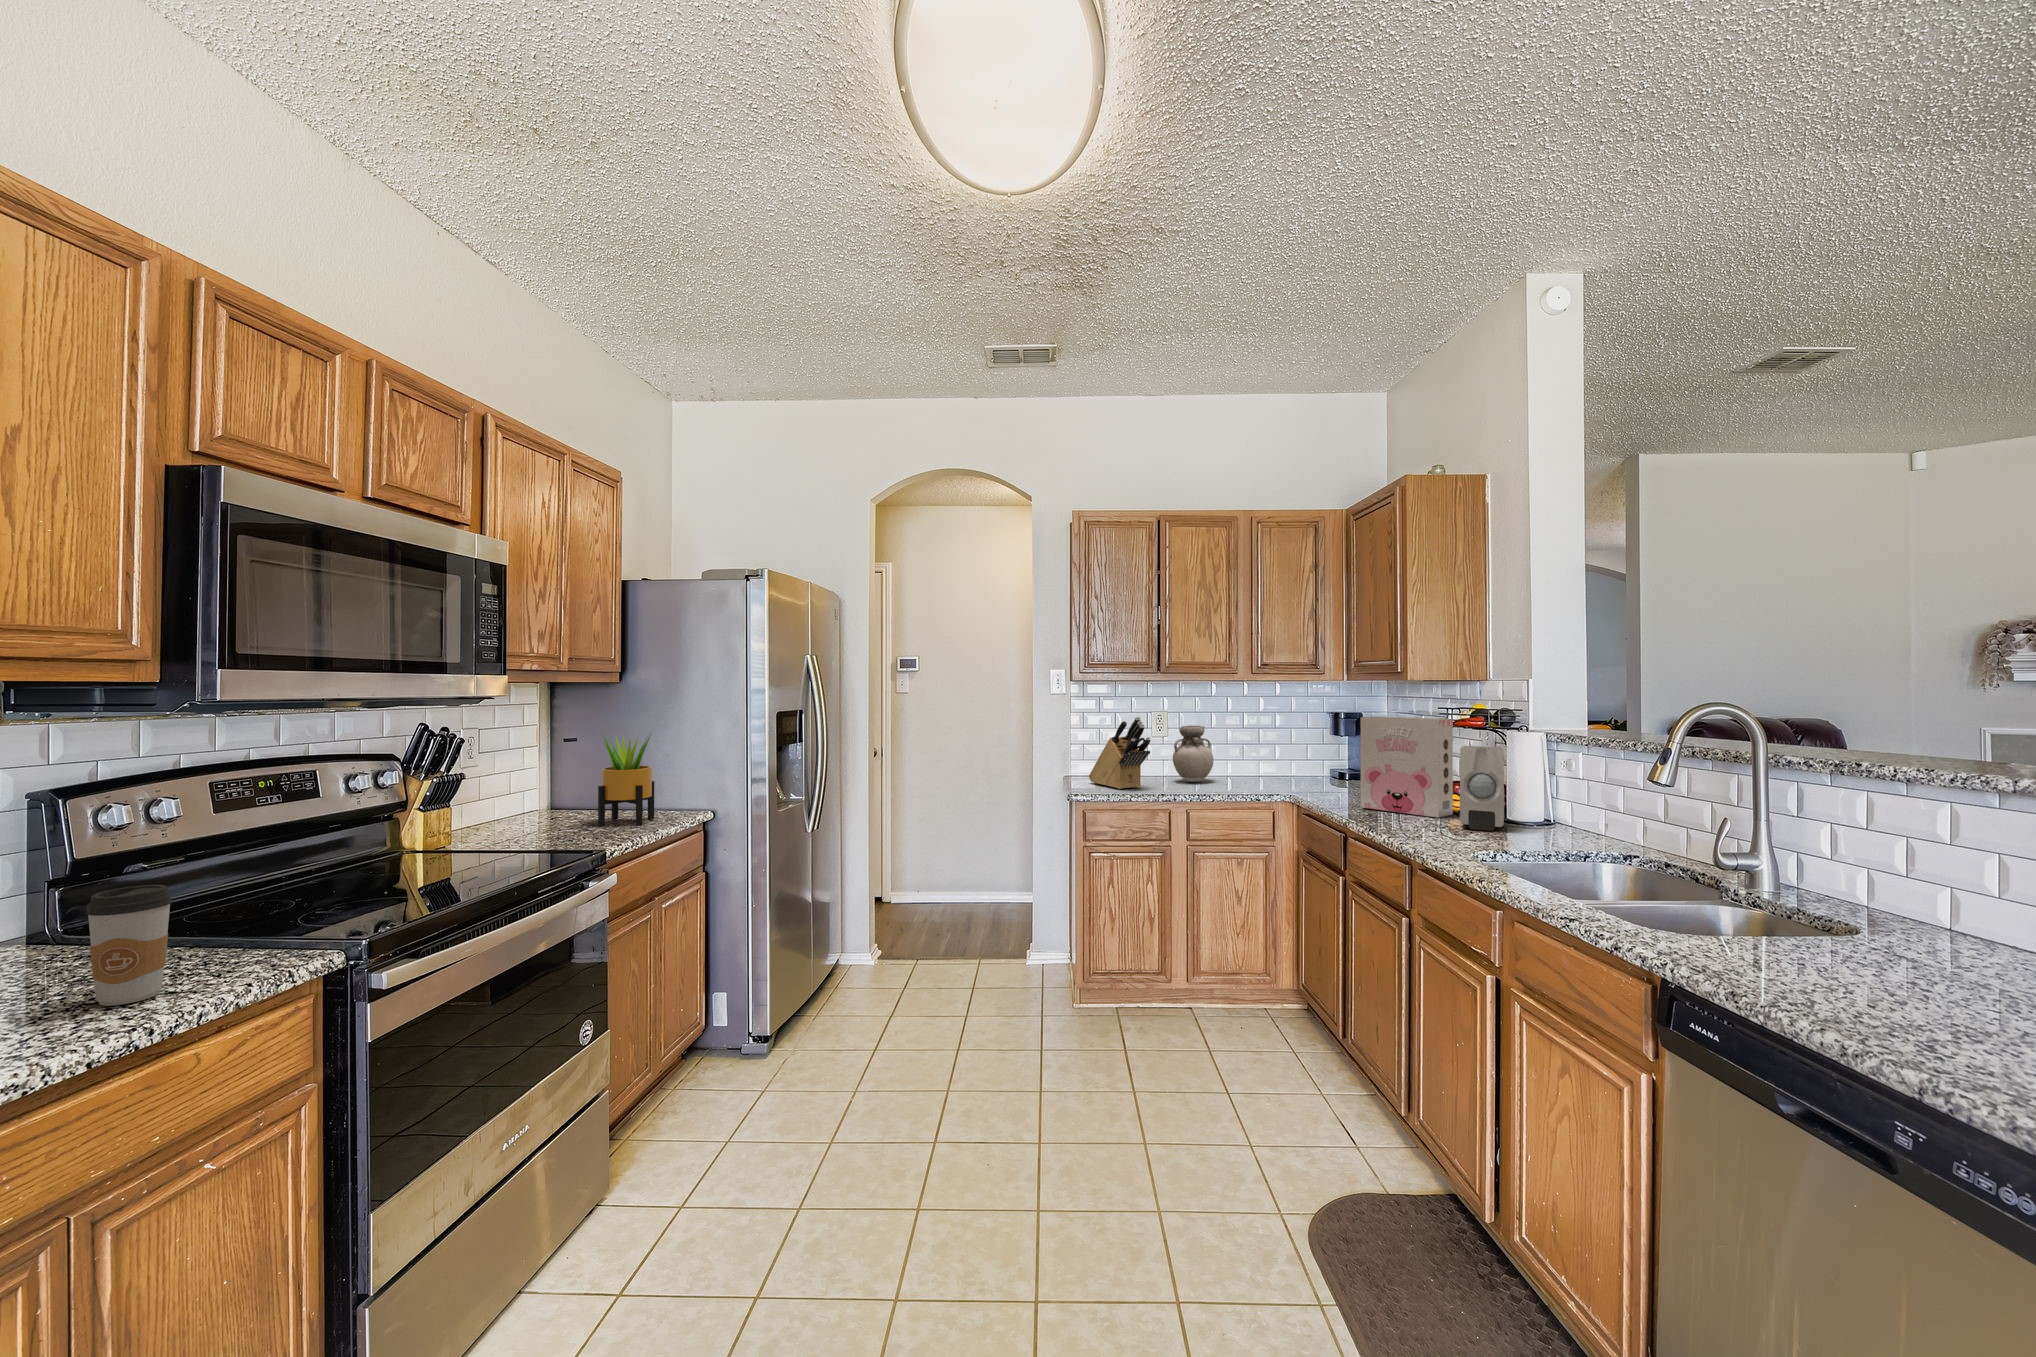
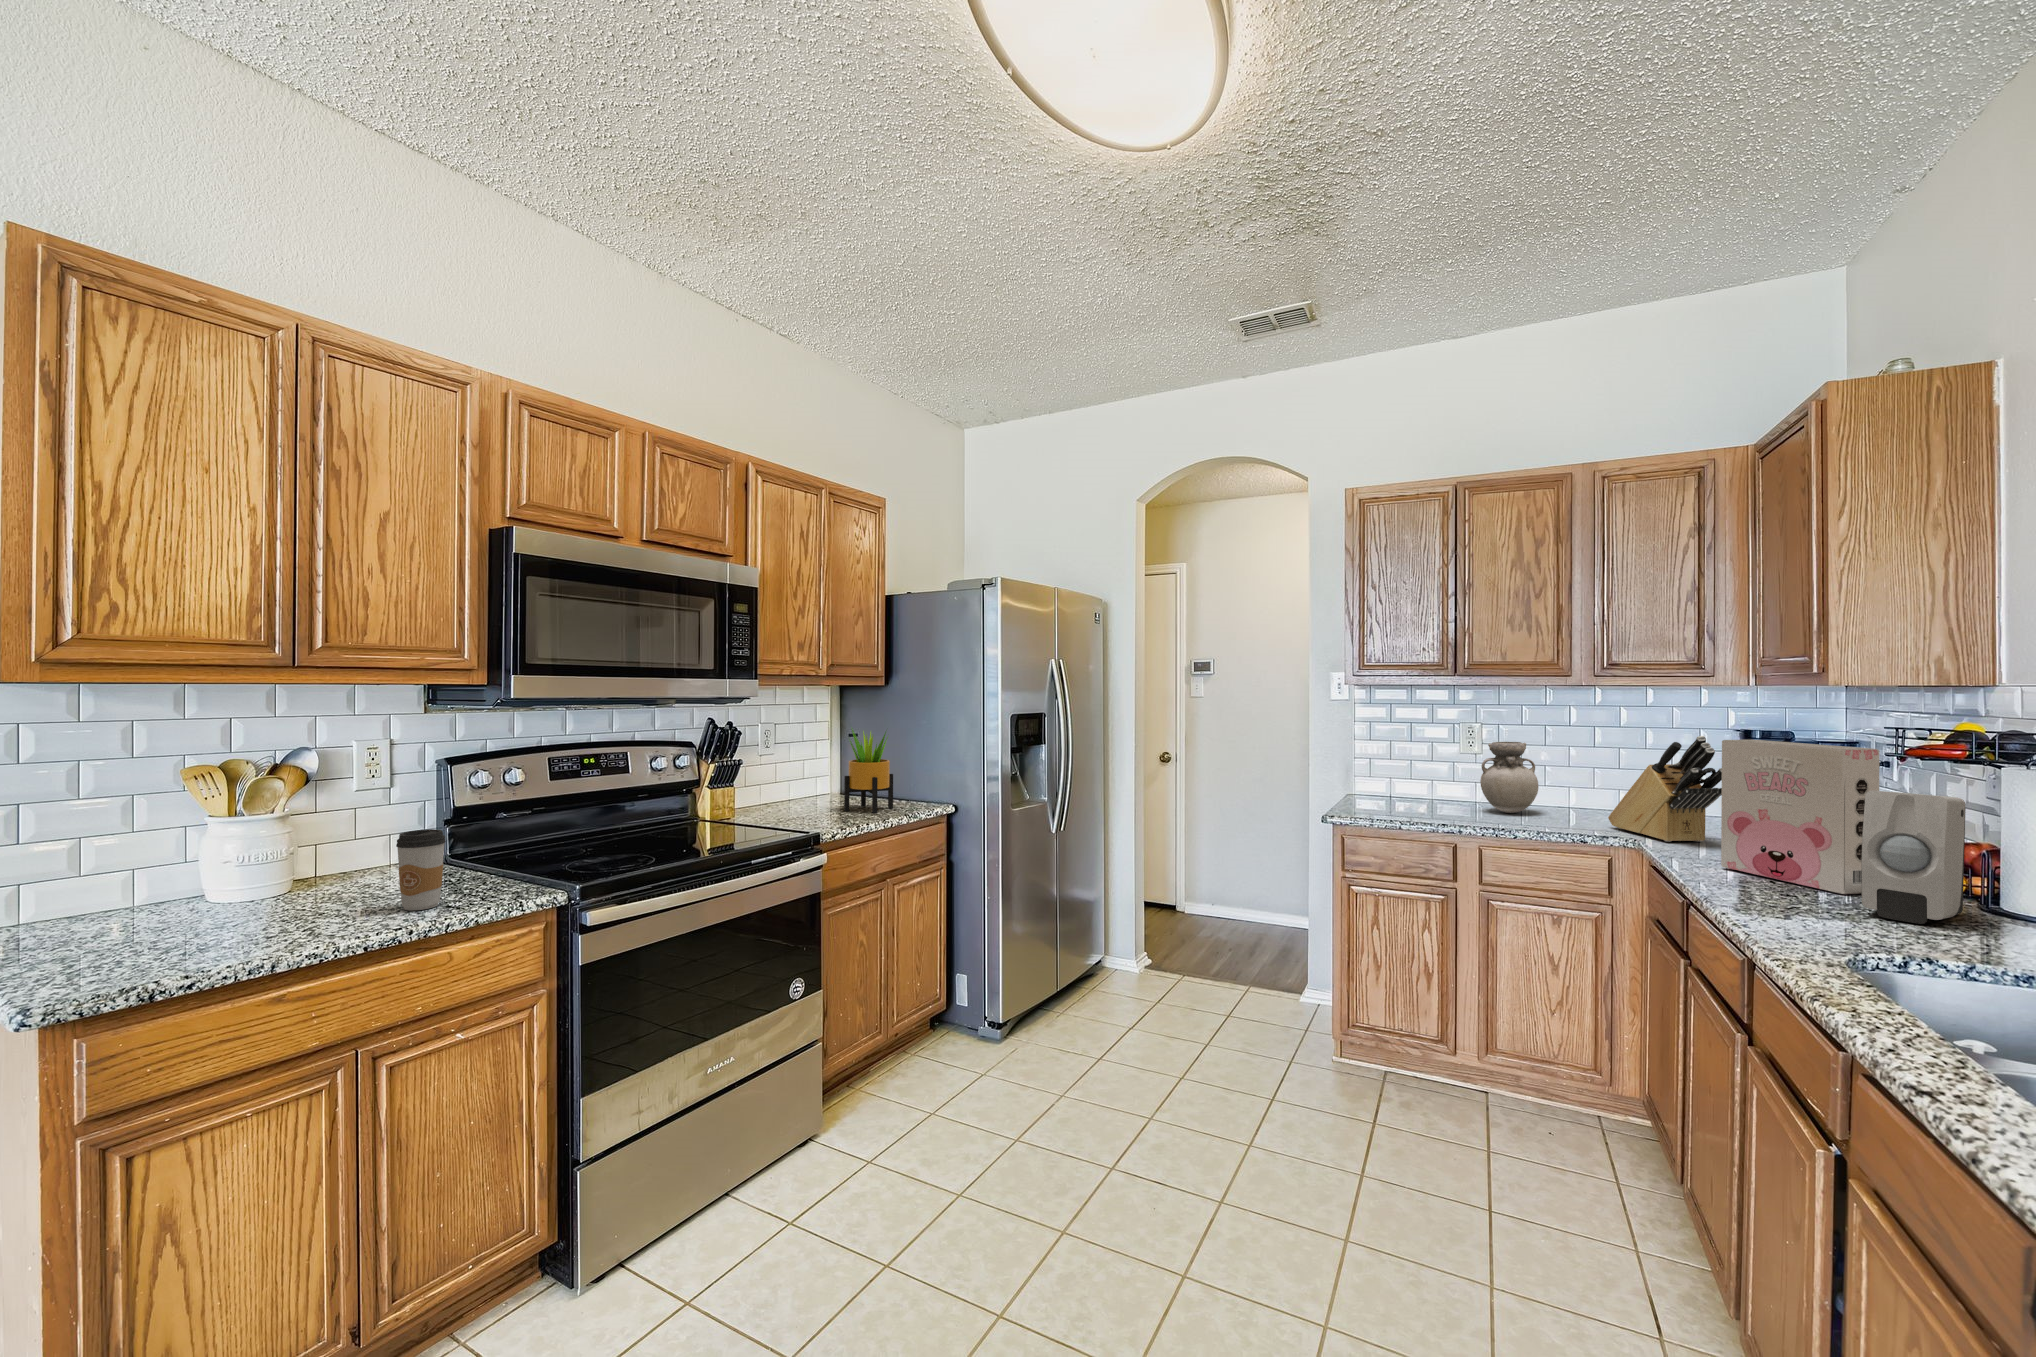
knife block: present [1089,717,1151,789] -> present [1608,736,1722,842]

